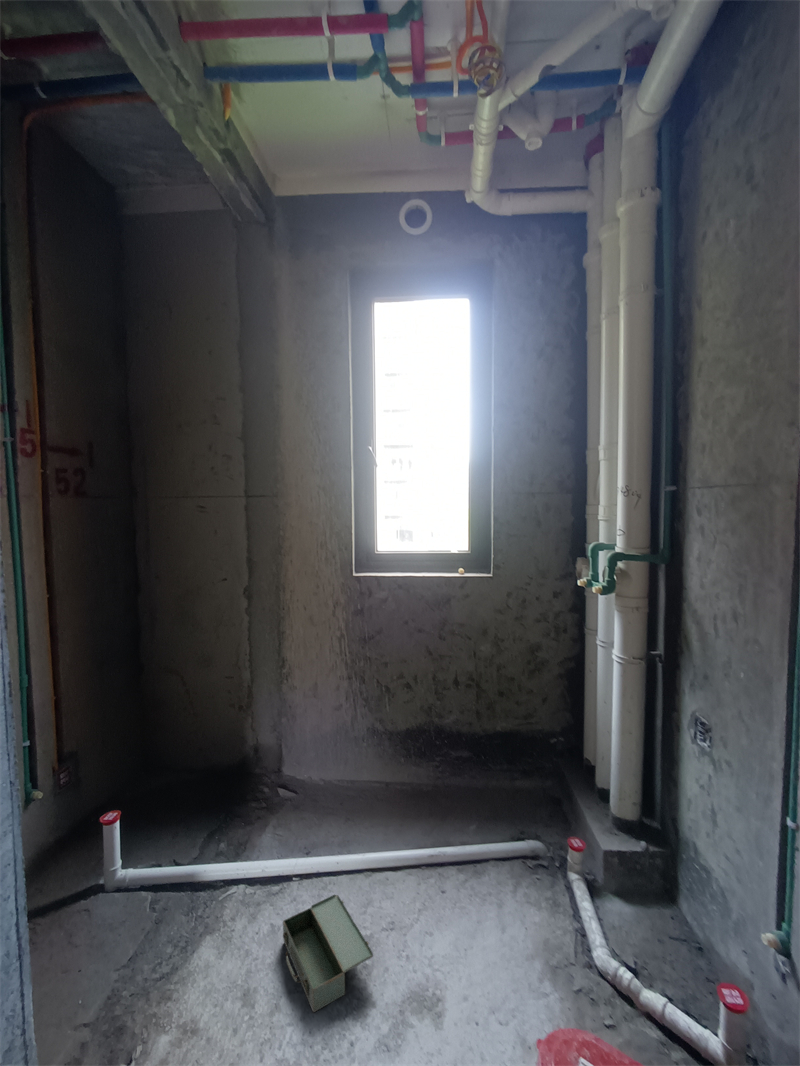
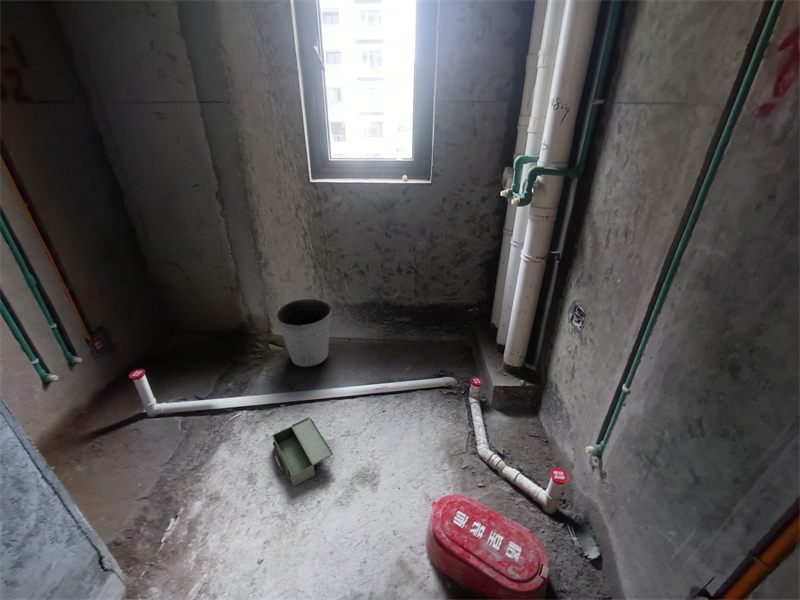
bucket: none [291,721,368,821] -> present [274,299,332,367]

